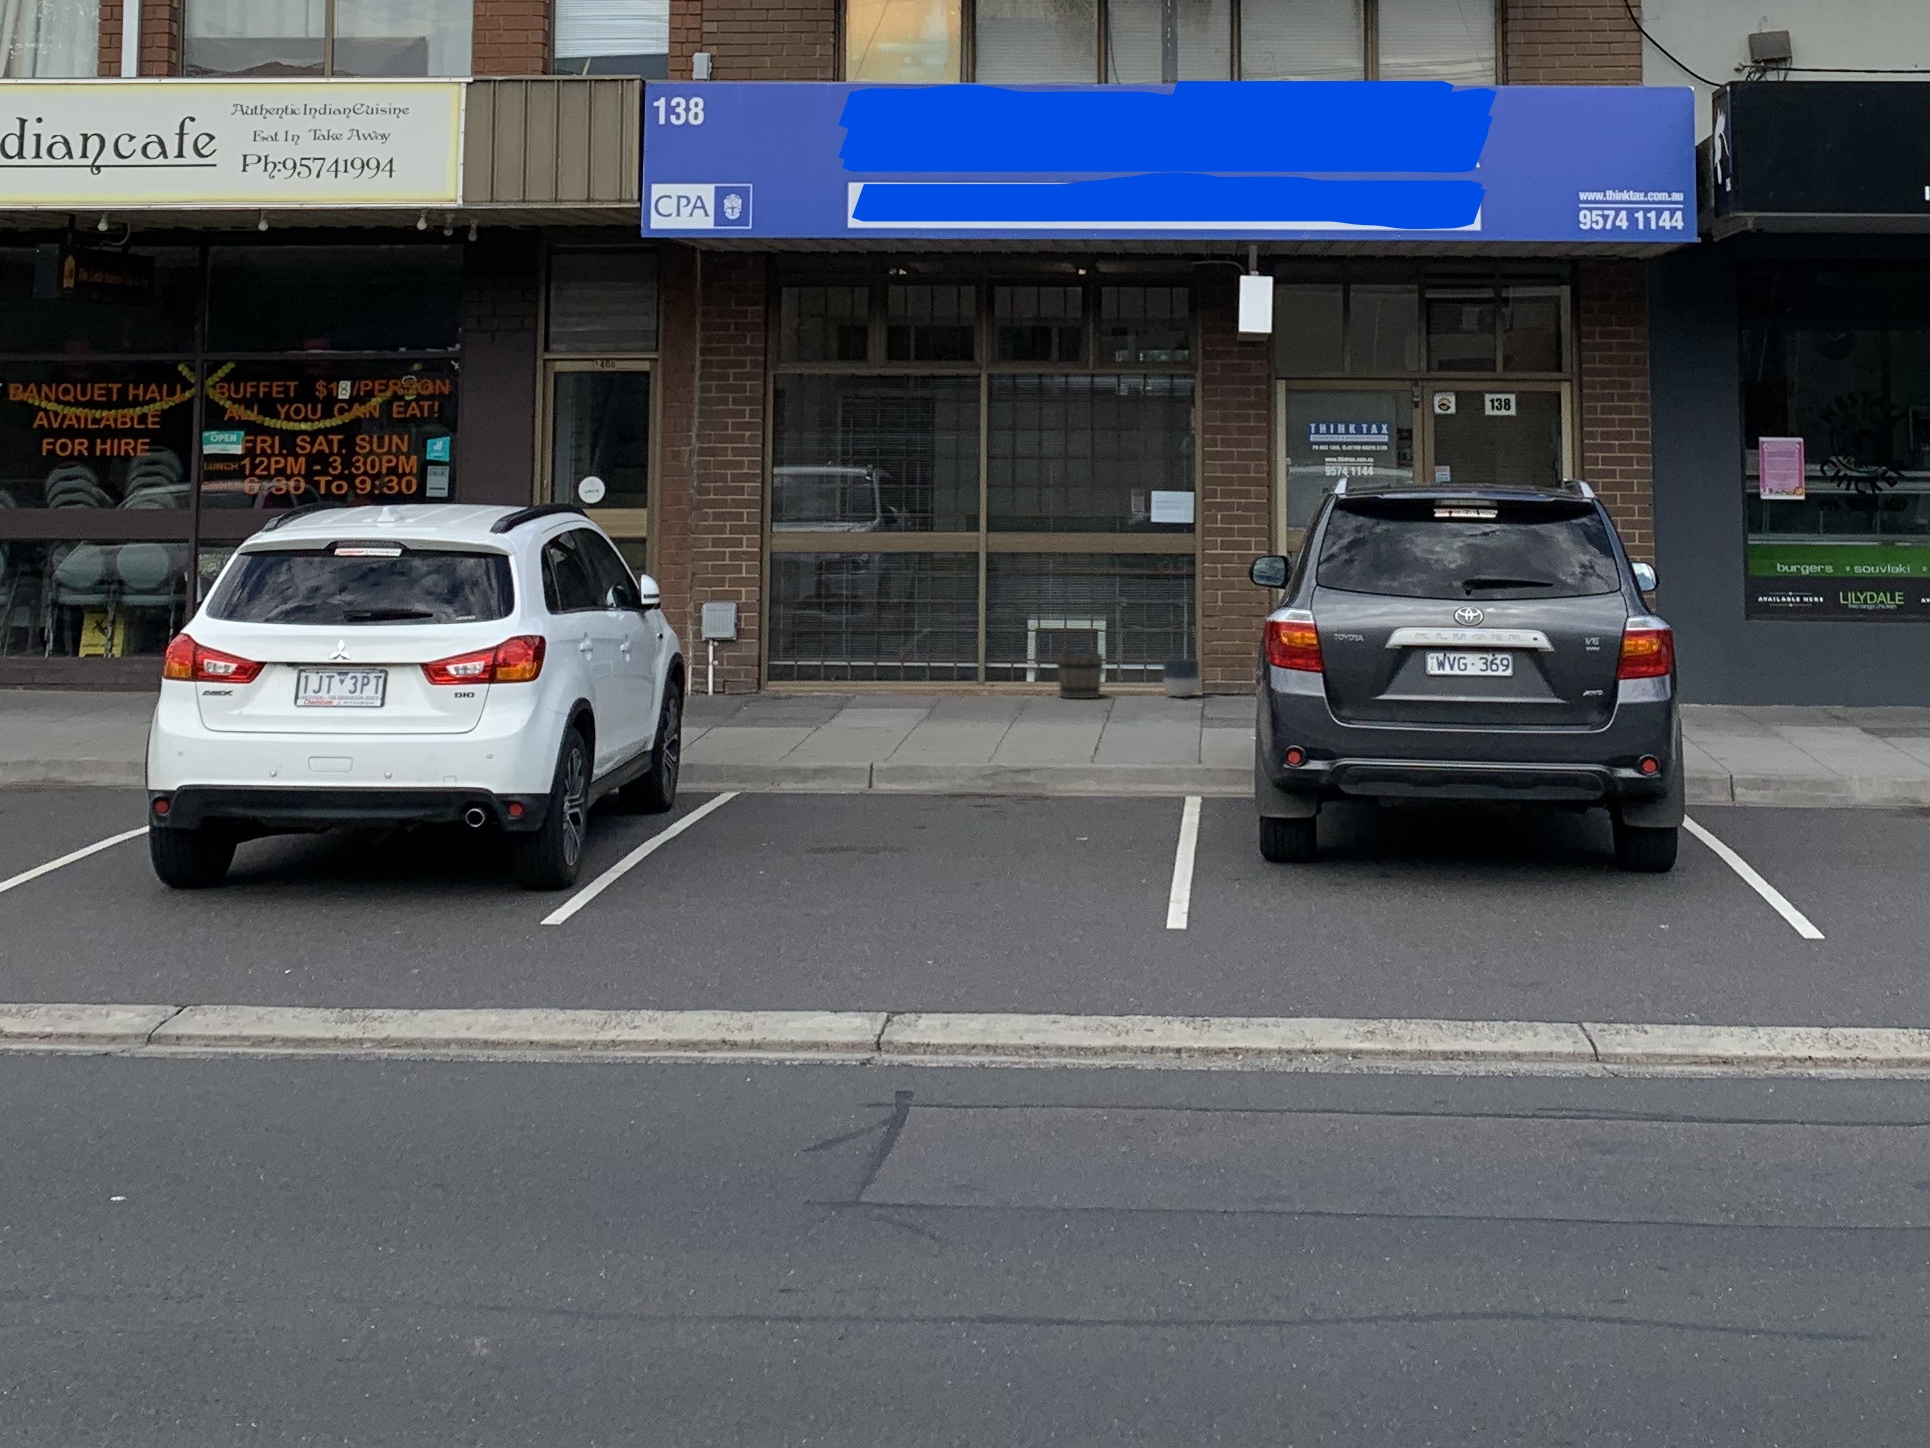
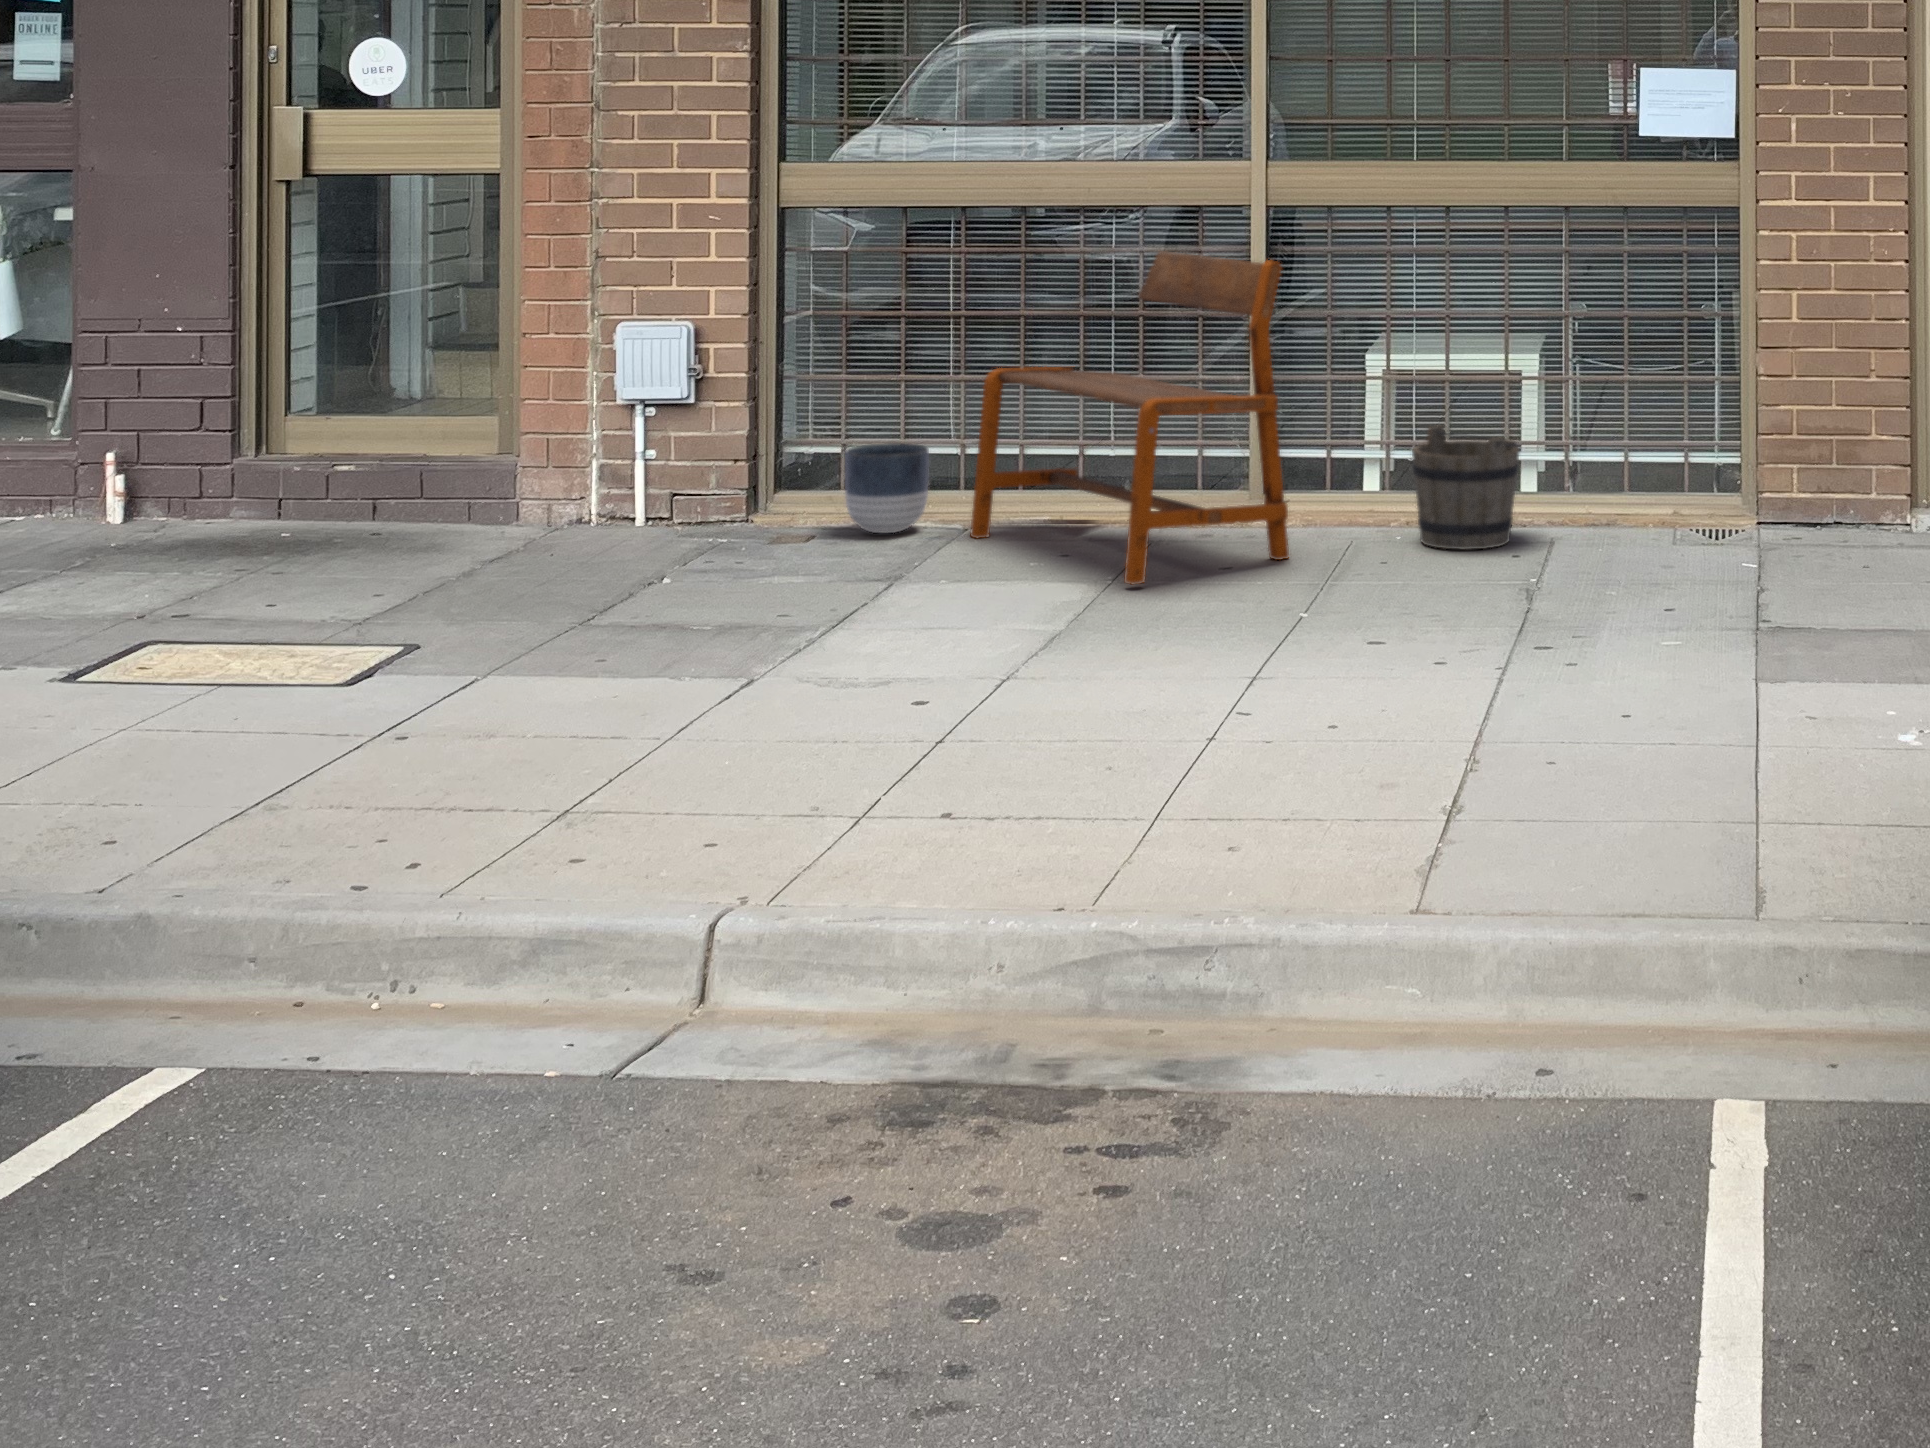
bench: none [863,569,1007,705] -> present [970,251,1289,584]
planter: present [1163,659,1199,697] -> present [845,443,929,533]

